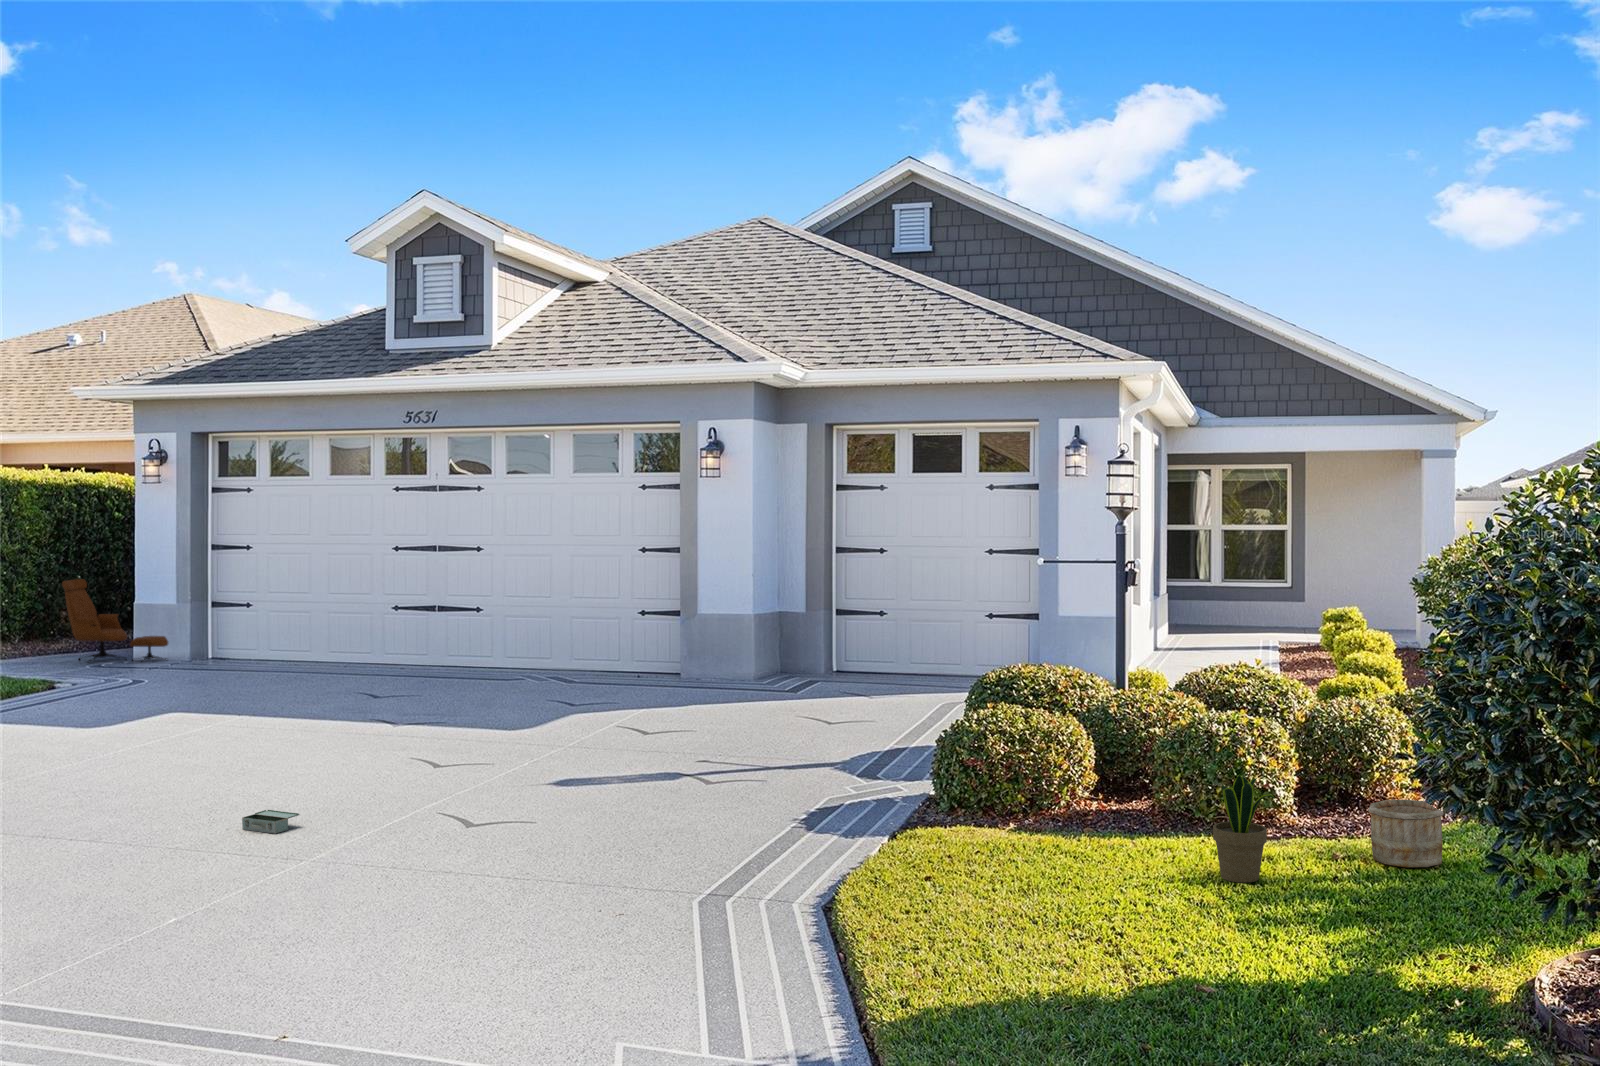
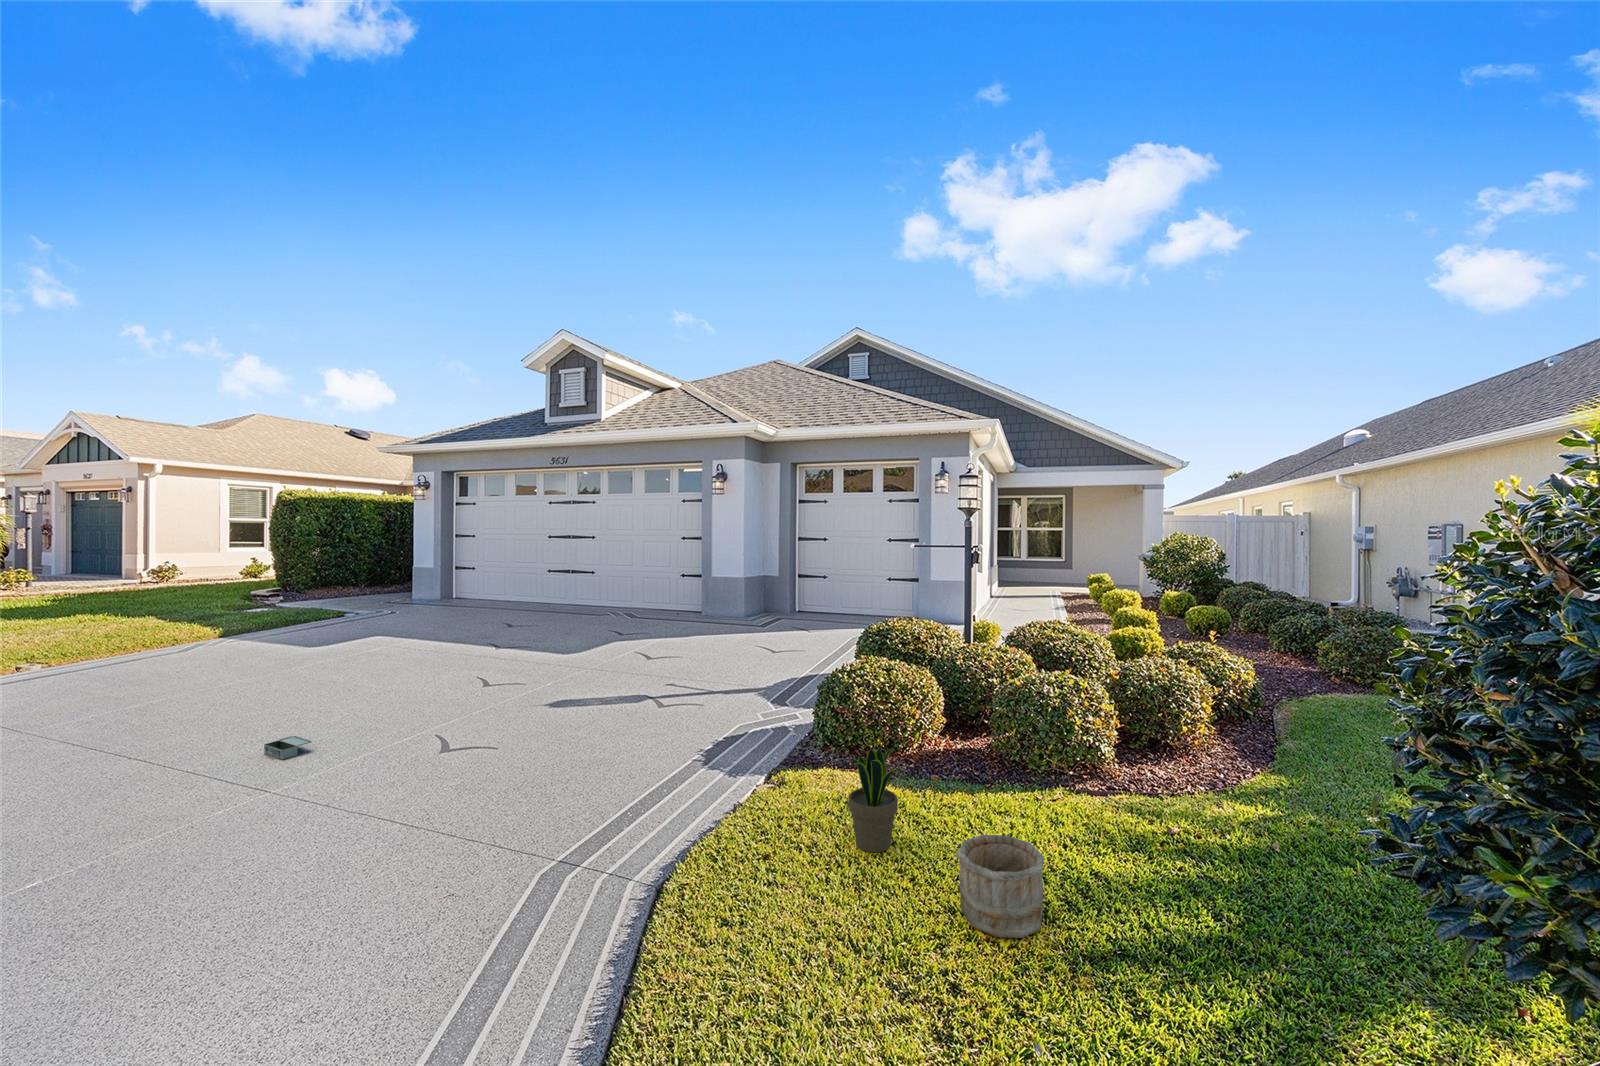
lounge chair: present [62,579,168,662] -> none [355,554,416,602]
potted plant: present [1213,775,1275,883] -> present [849,747,903,852]
wooden bucket: present [1368,800,1443,867] -> present [956,834,1044,938]

